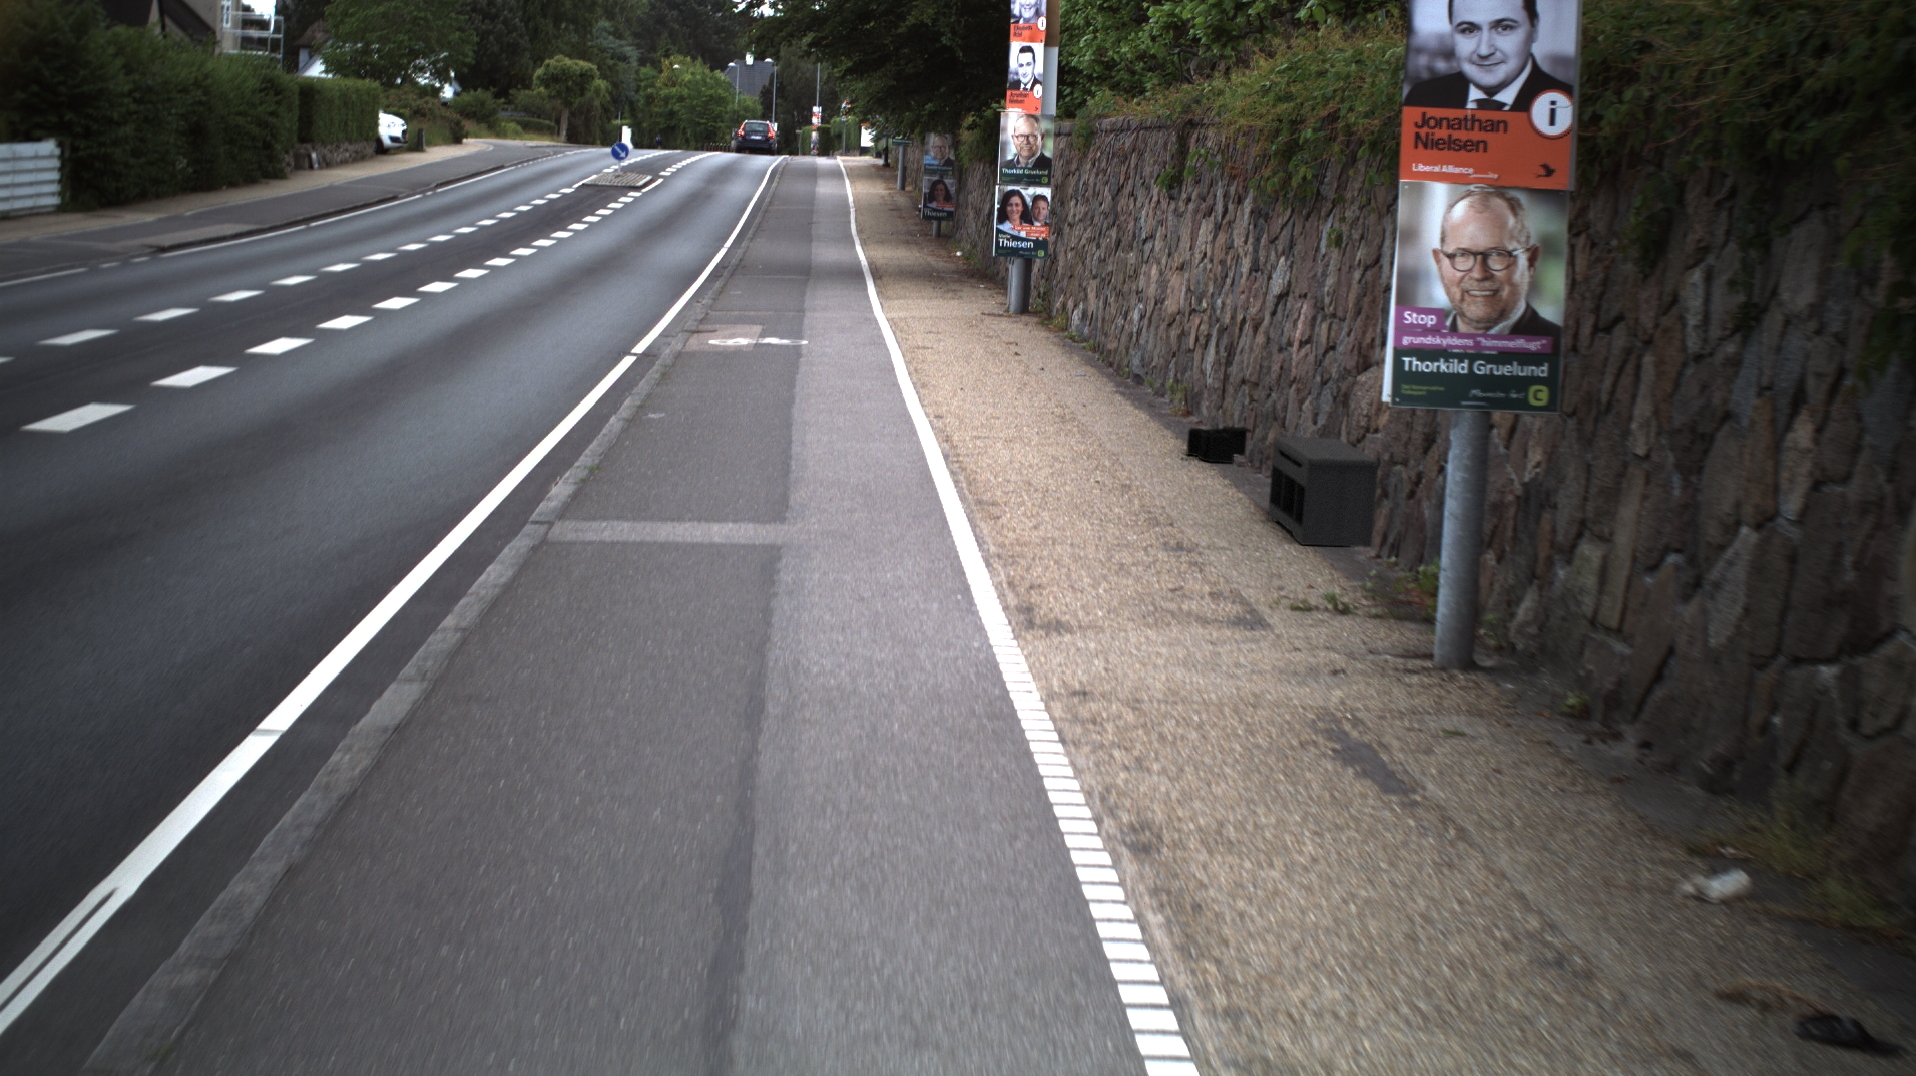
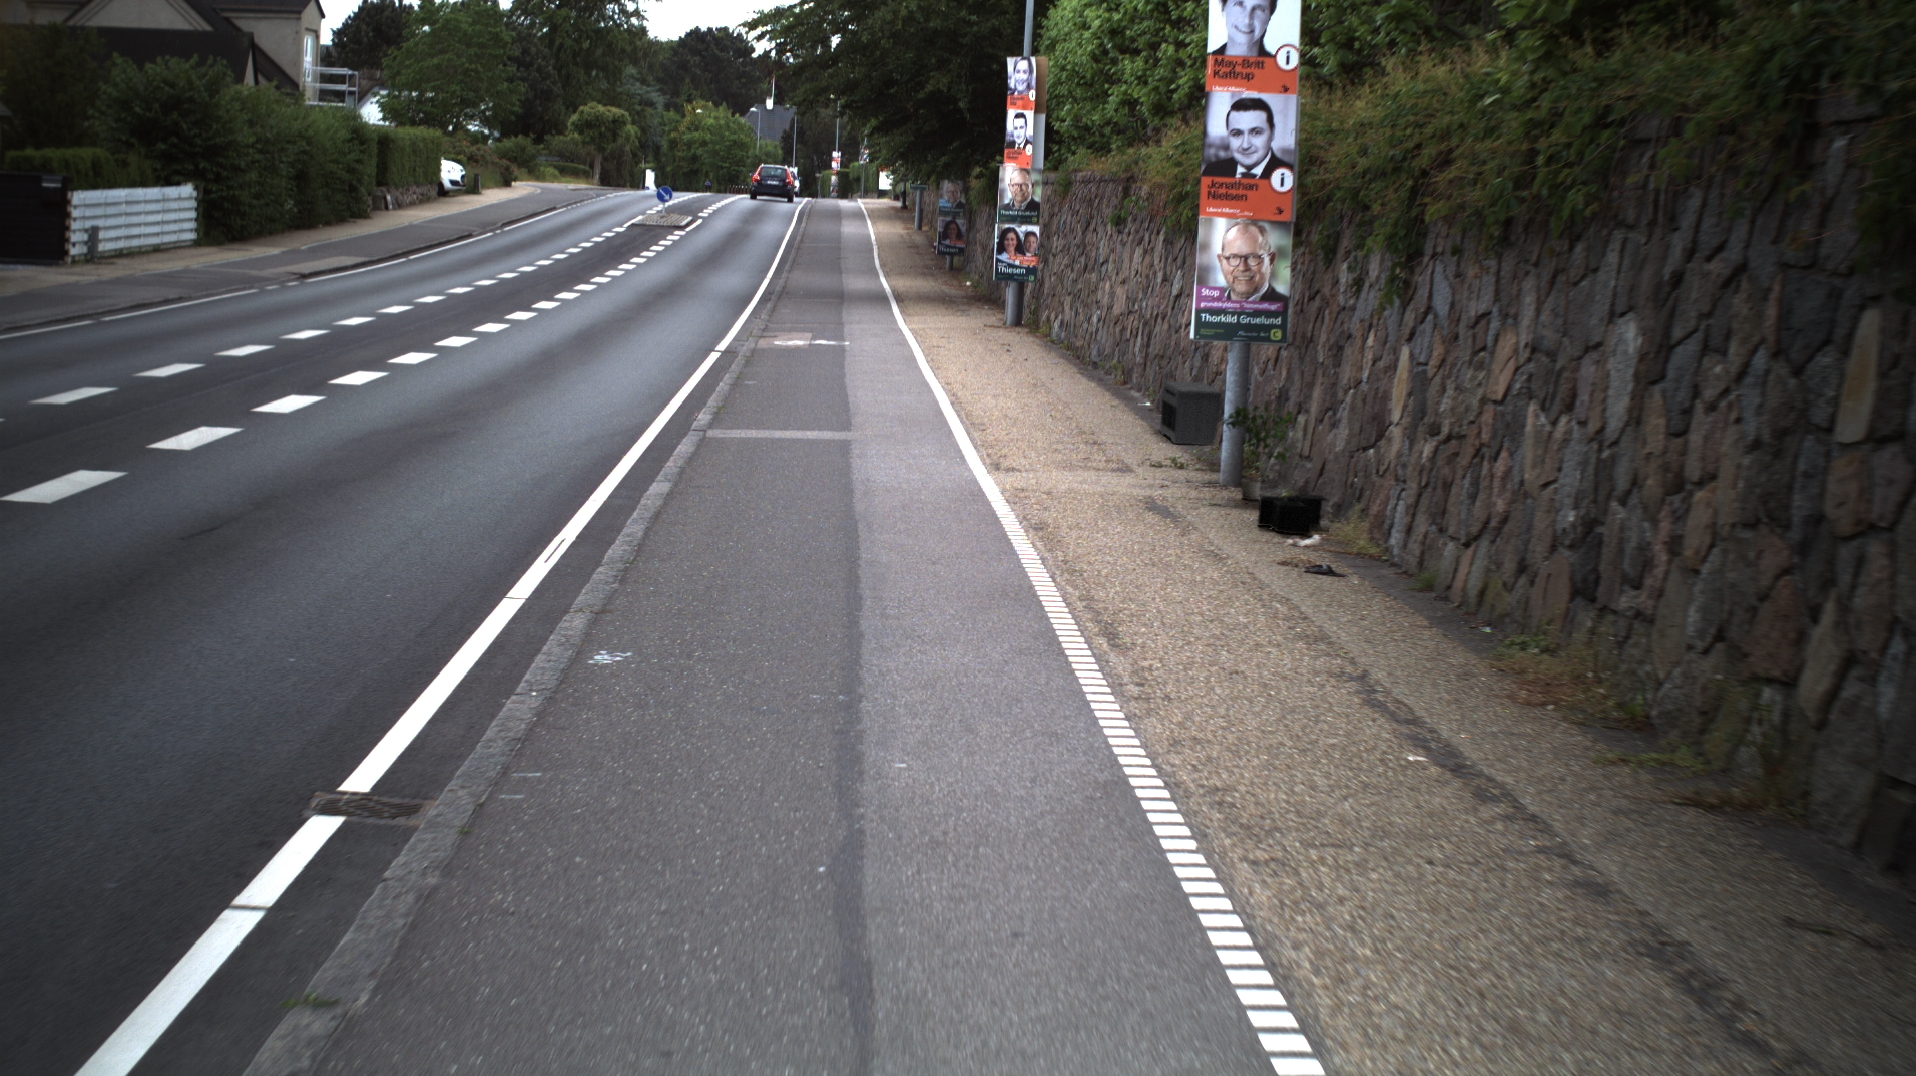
storage bin: present [1186,427,1252,463] -> present [1258,494,1327,534]
potted plant: none [1445,537,1594,711] -> present [1222,406,1293,500]

